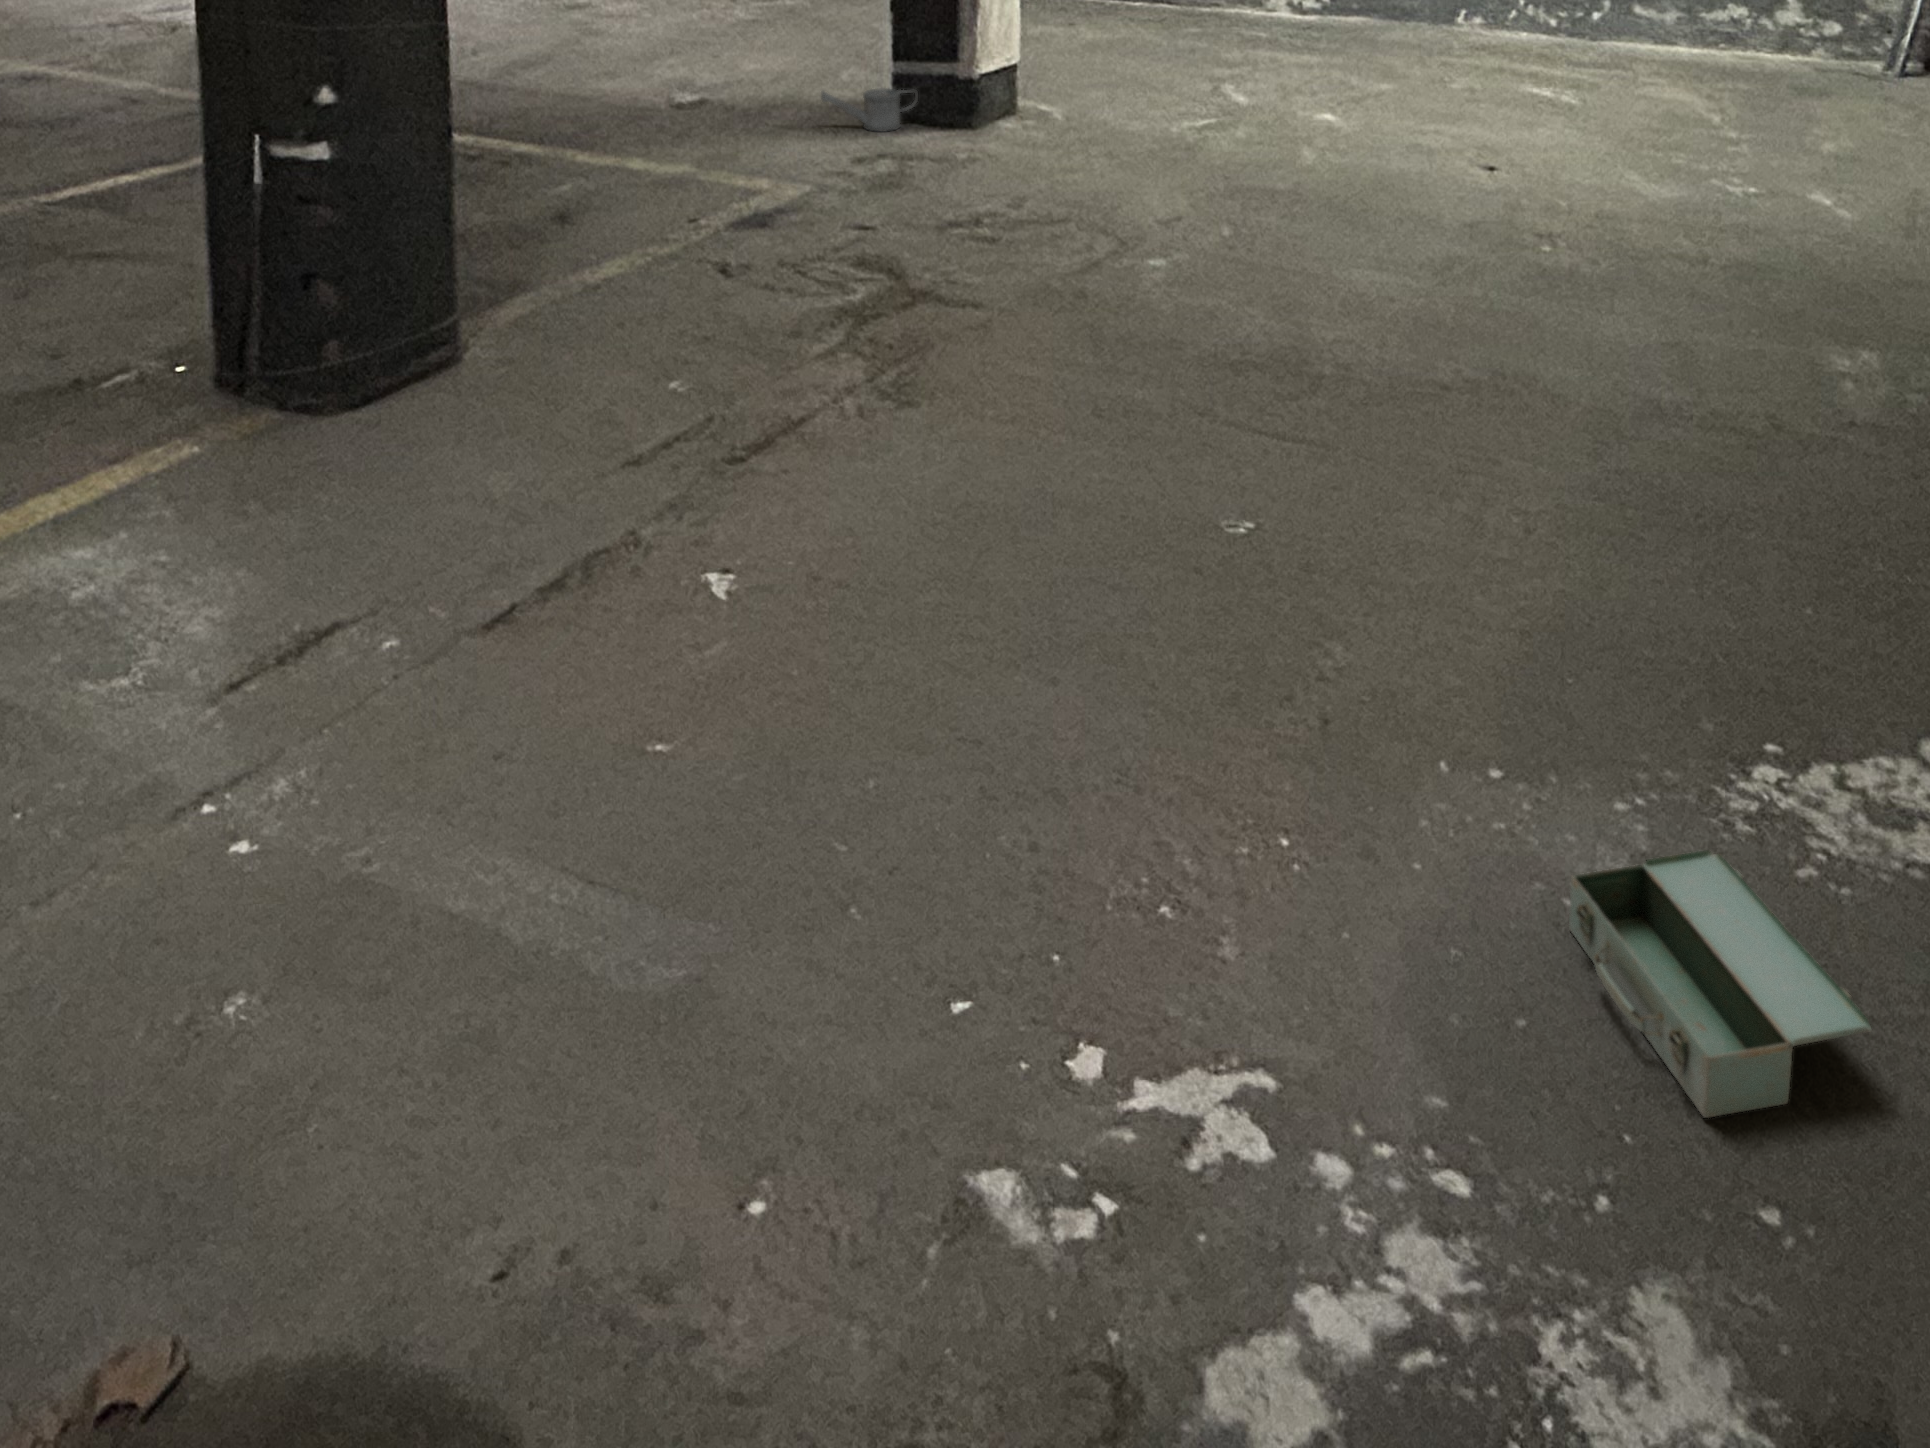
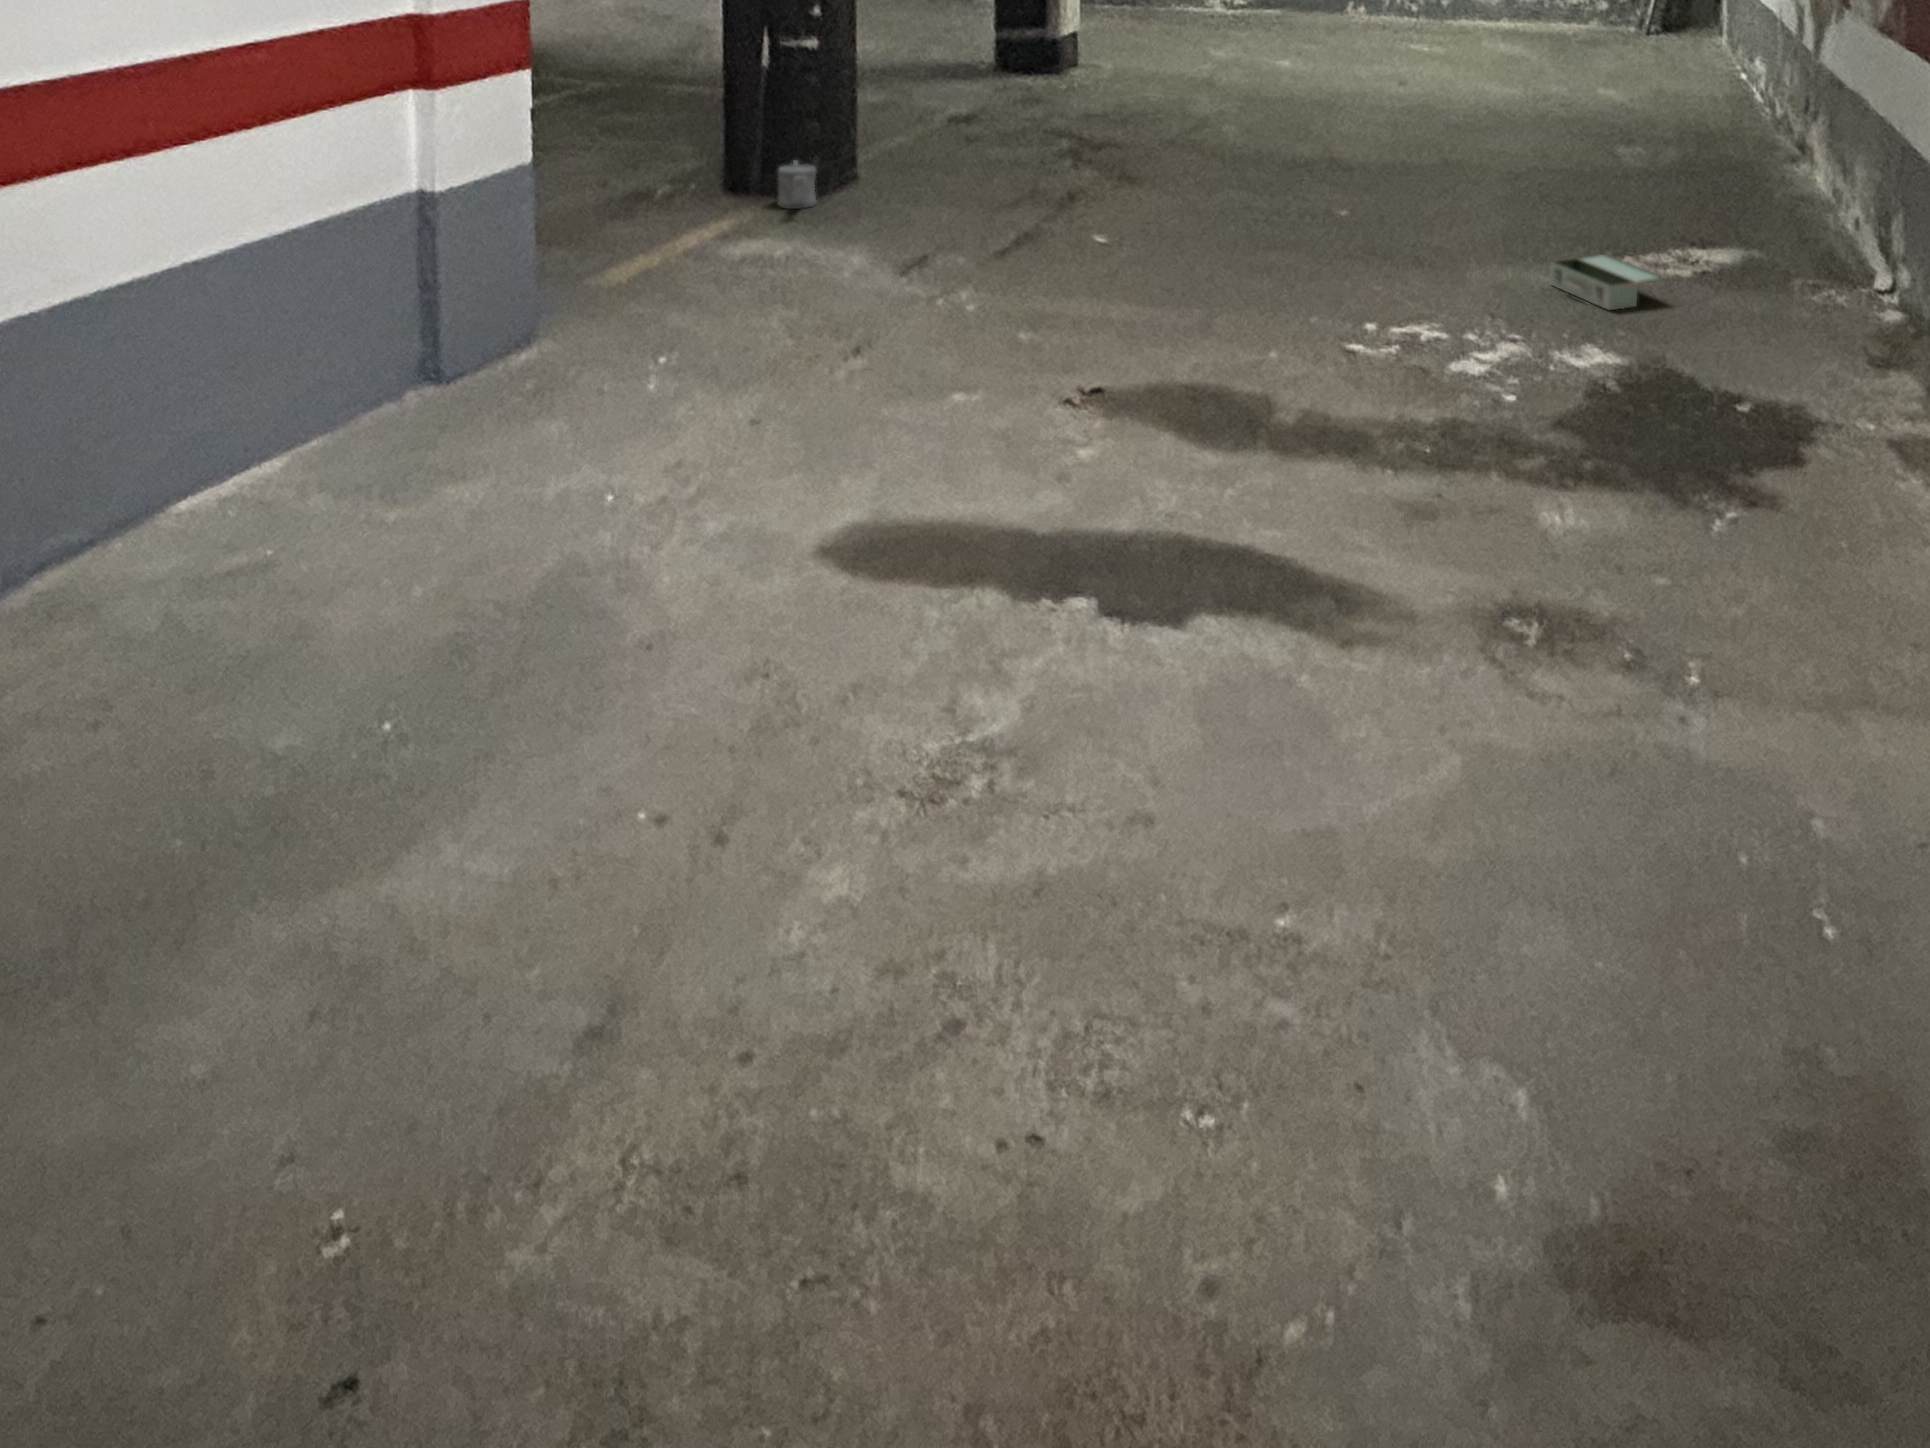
watering can: present [821,88,918,131] -> present [777,161,817,209]

